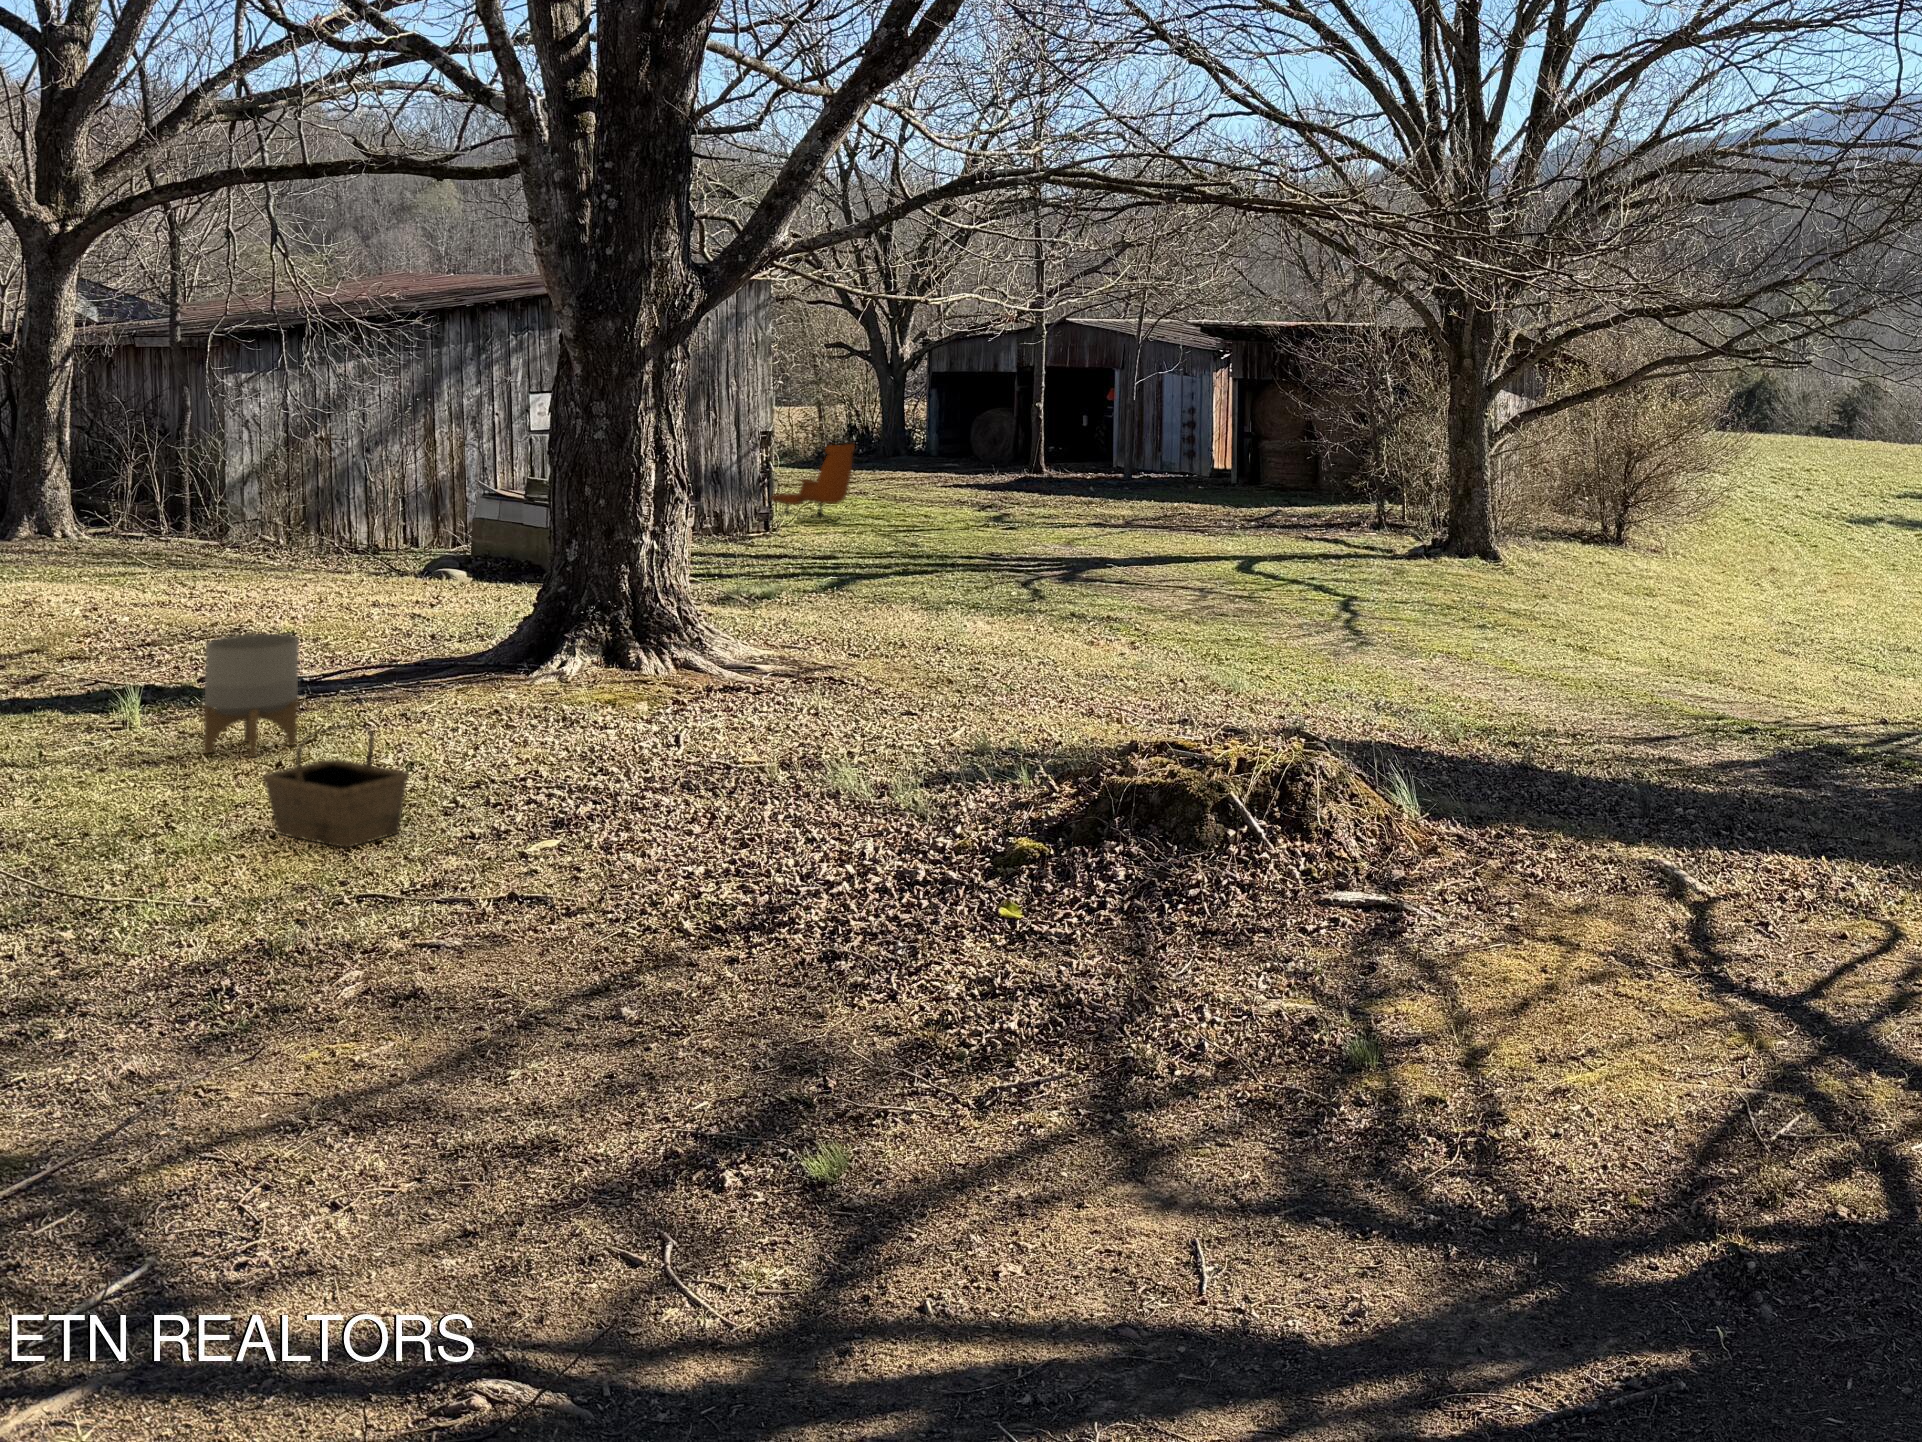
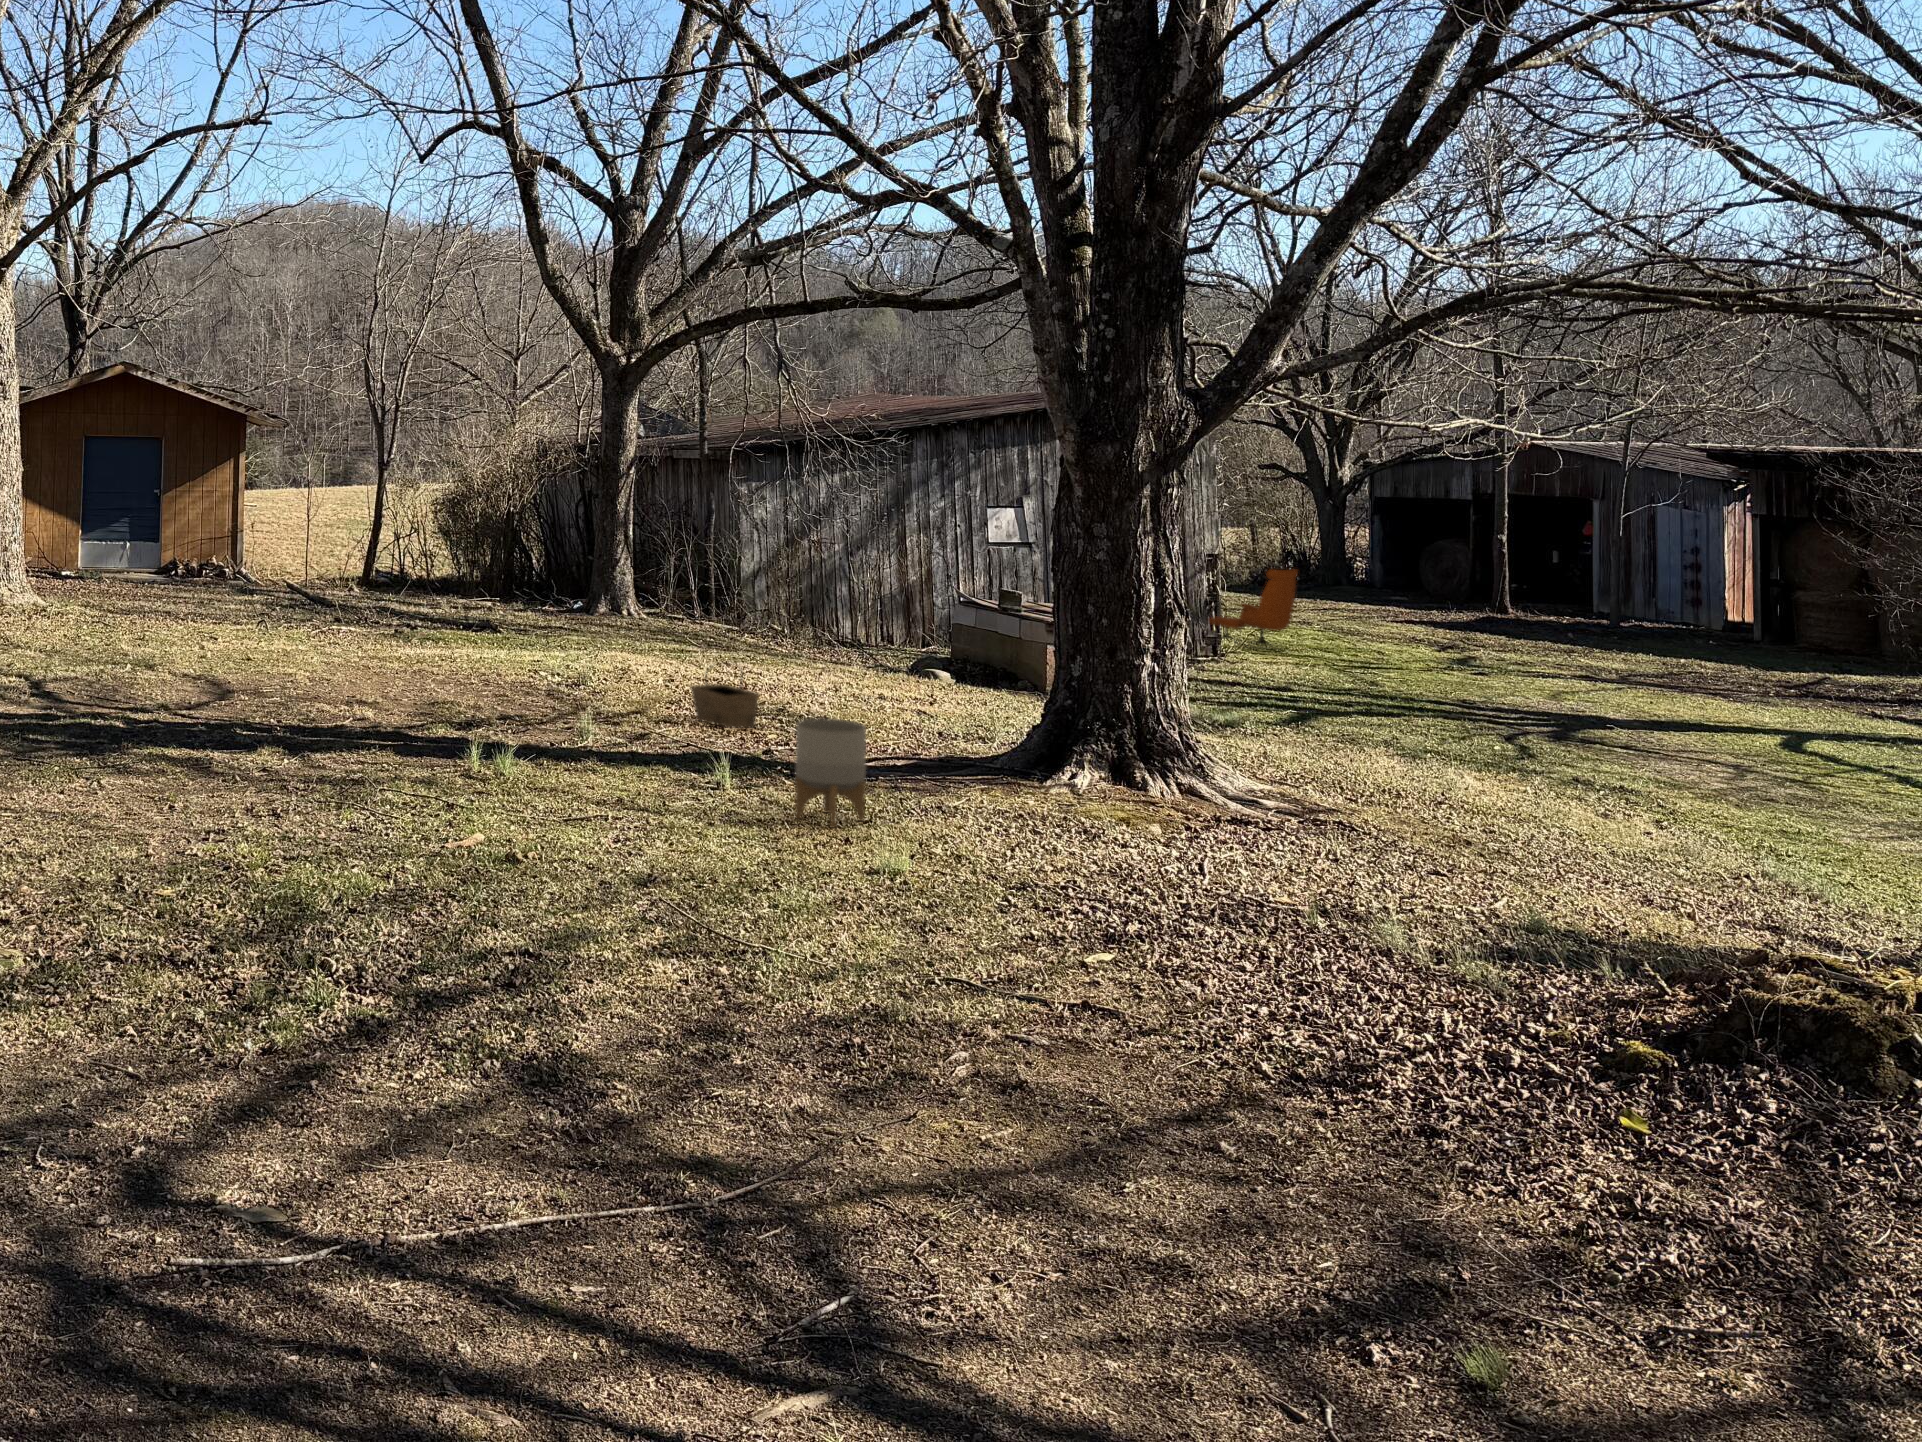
basket: present [263,723,409,847] -> present [690,664,759,728]

